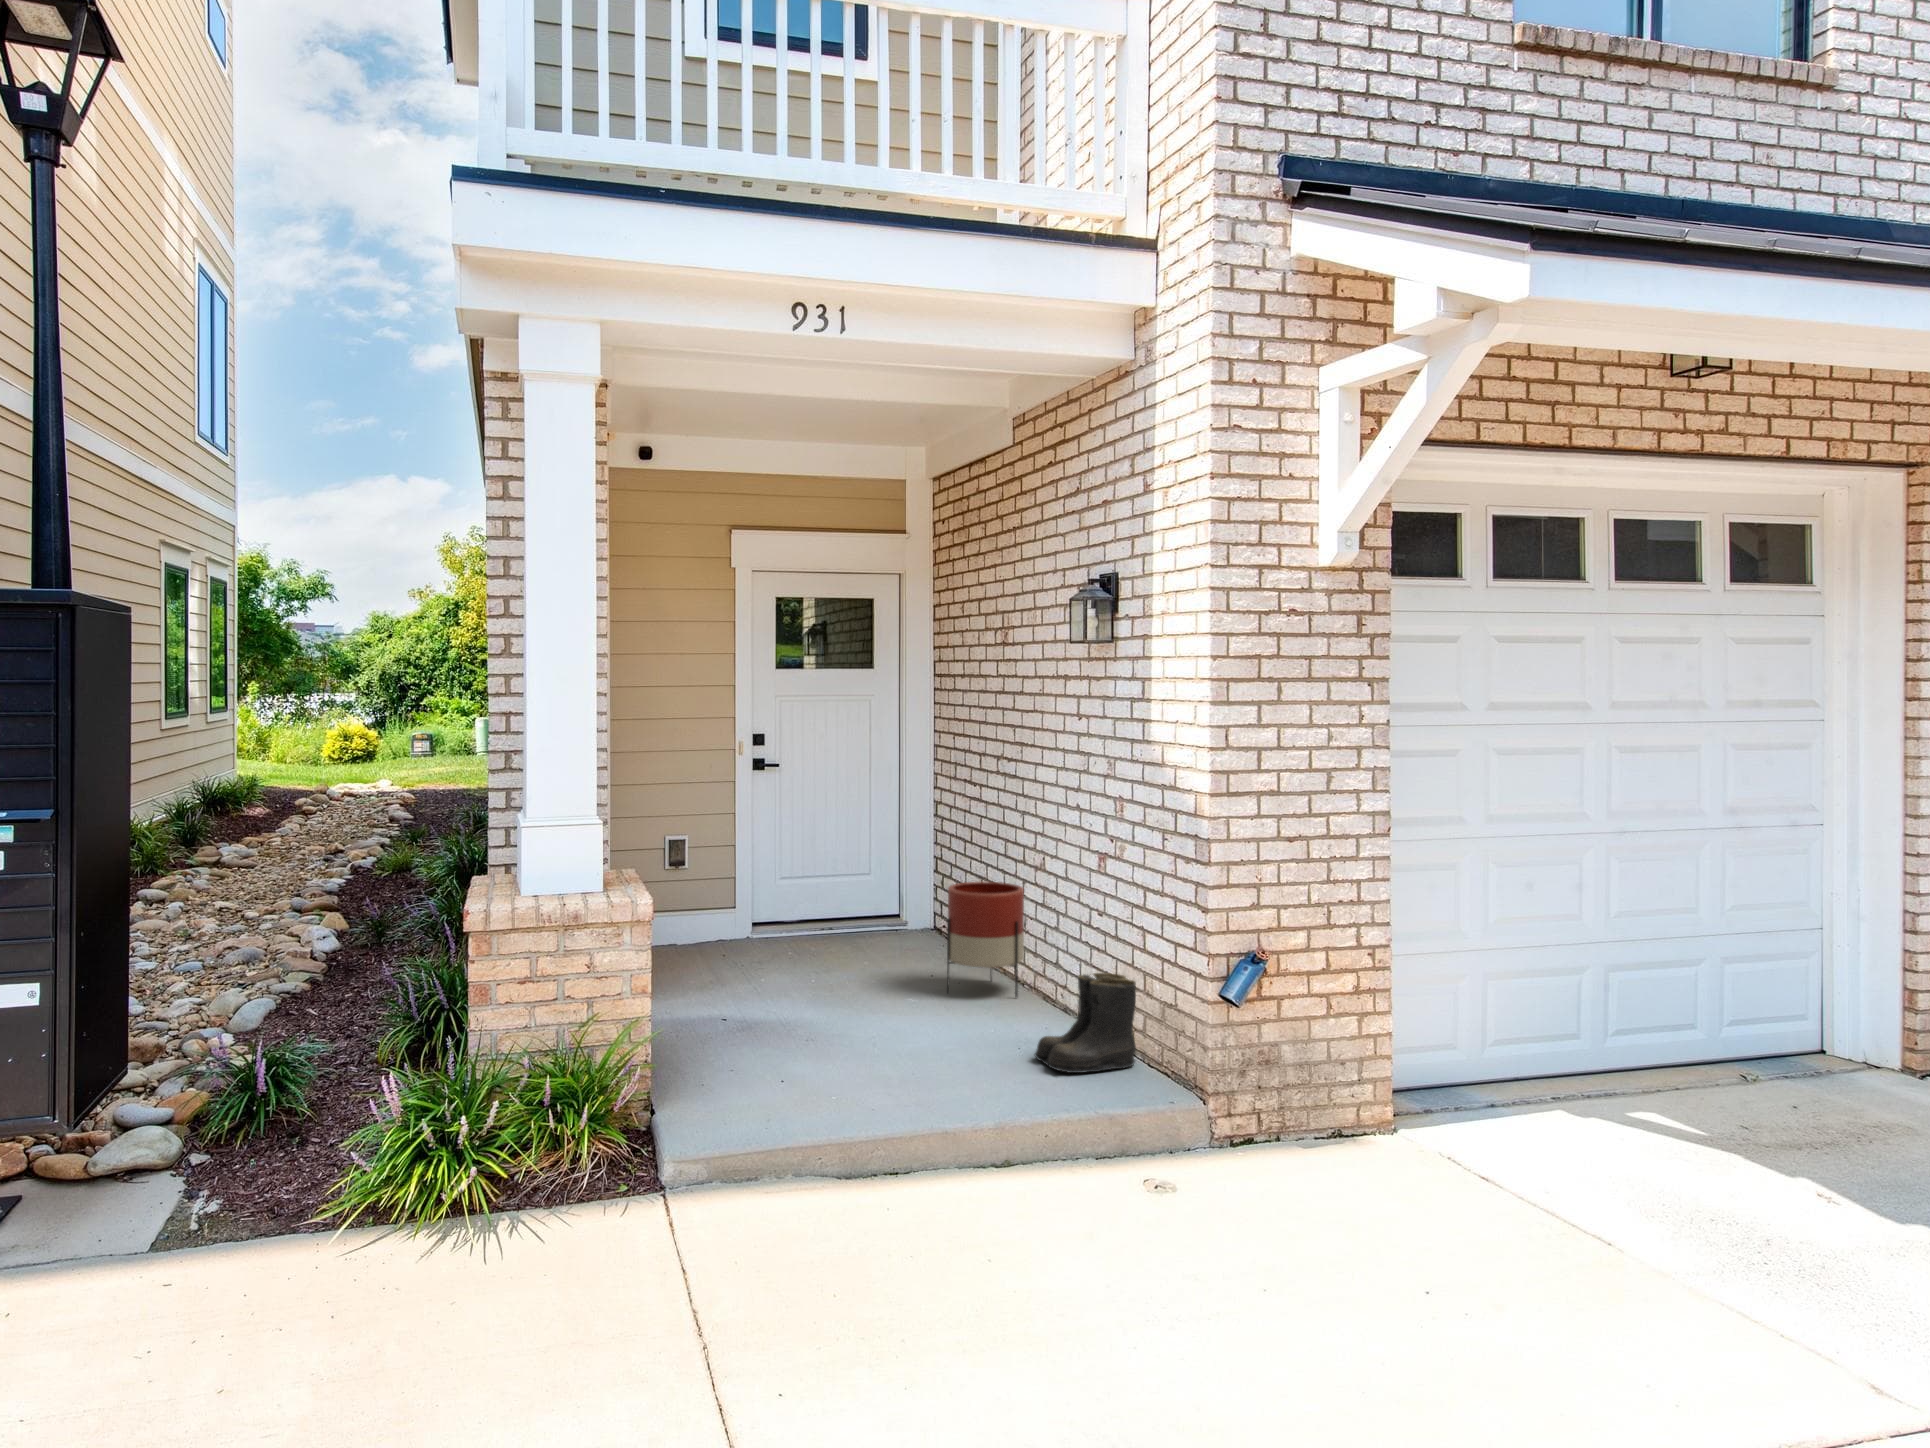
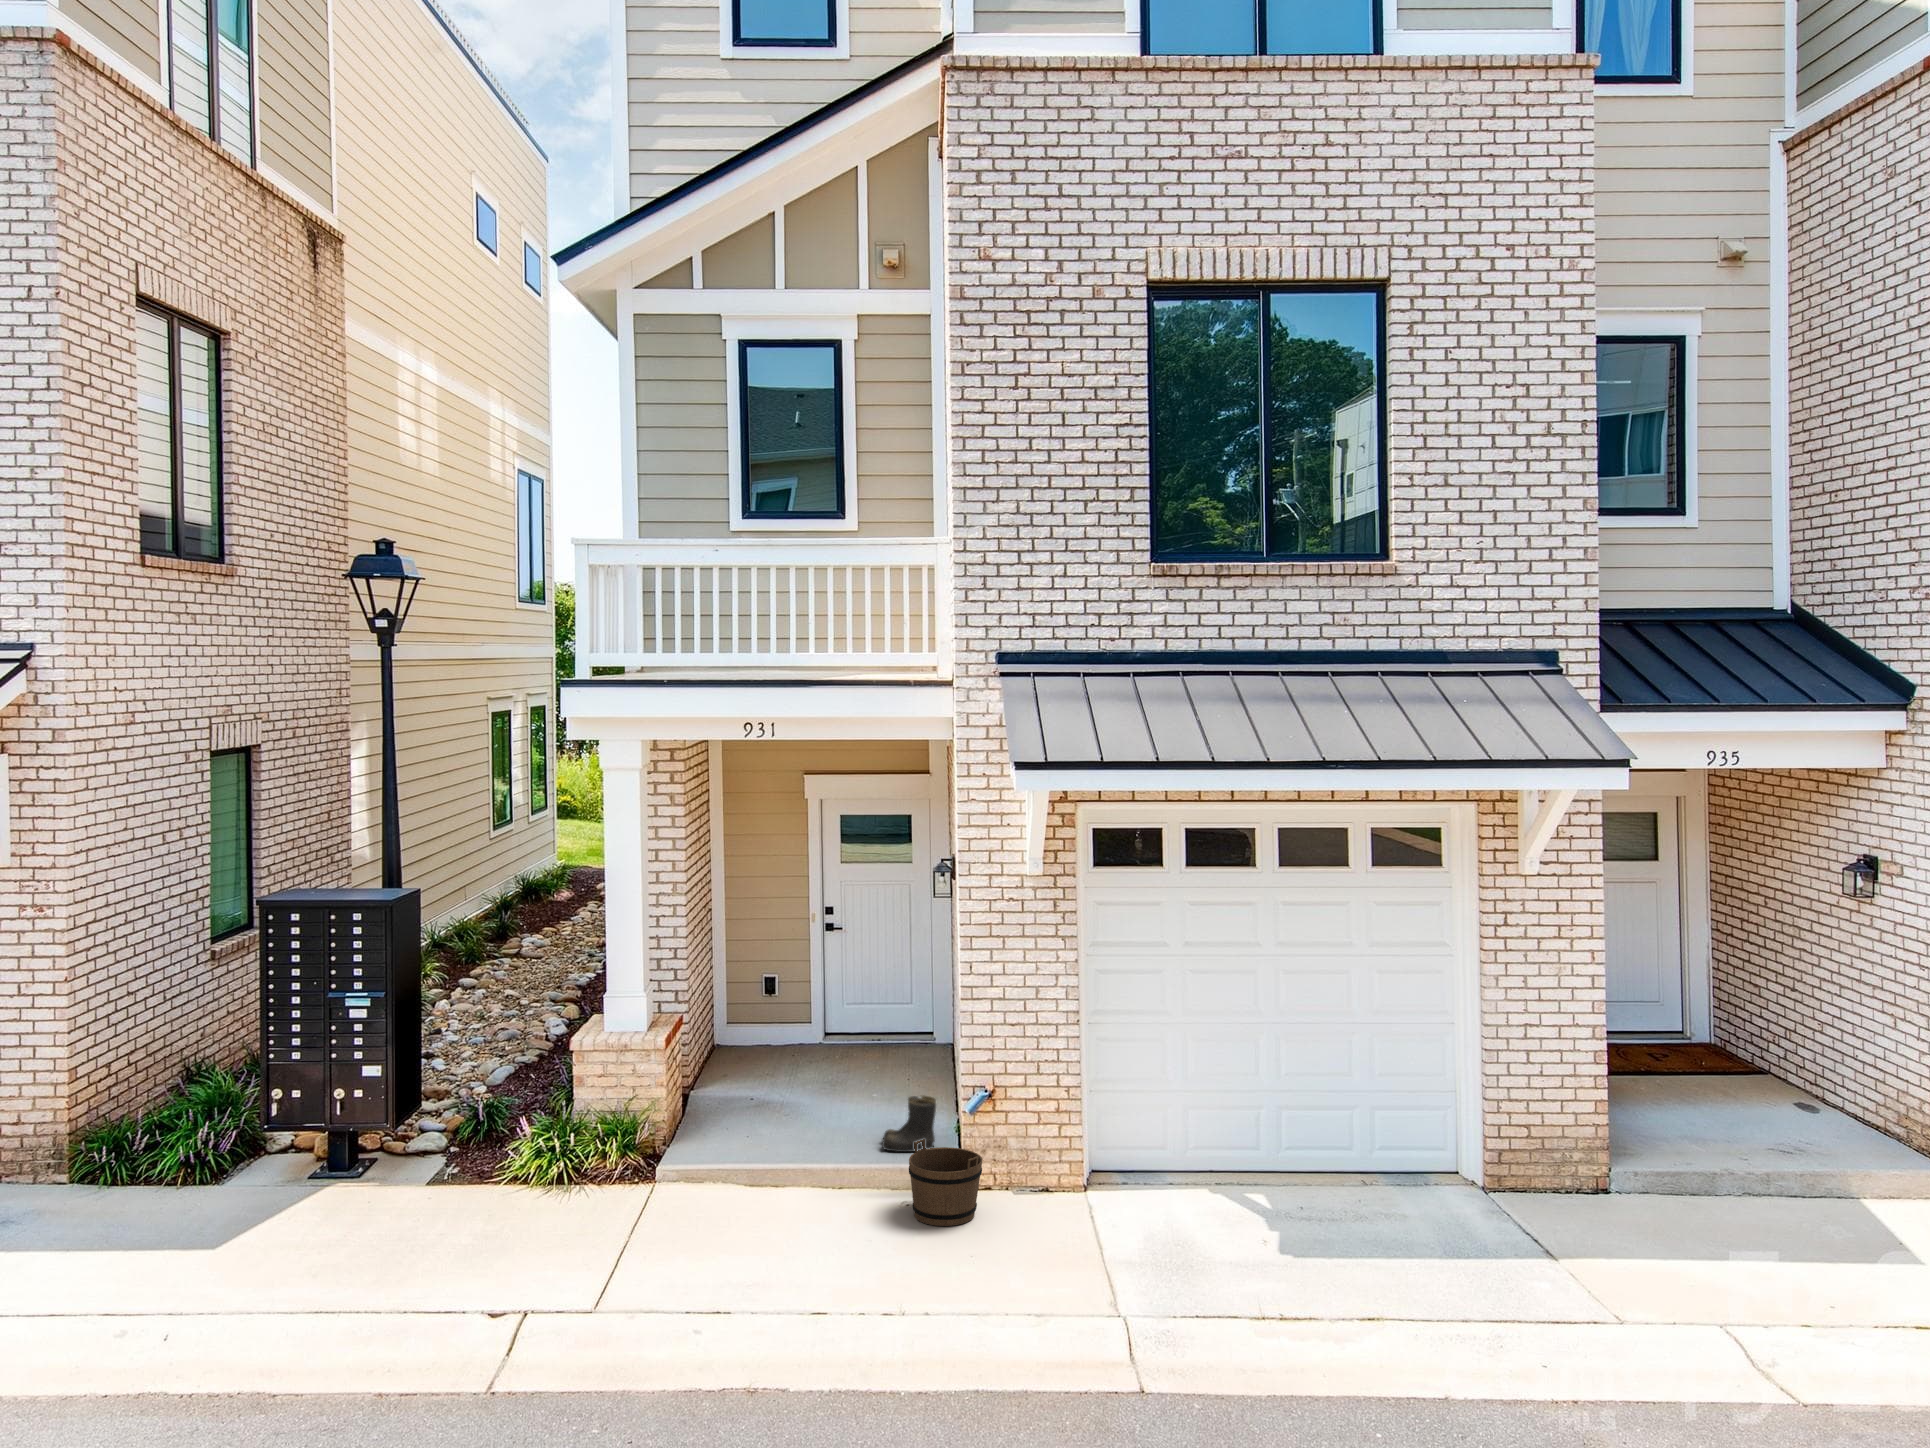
planter: present [947,882,1024,997] -> none [885,1026,936,1103]
bucket: none [1188,1039,1336,1200] -> present [909,1139,983,1226]

